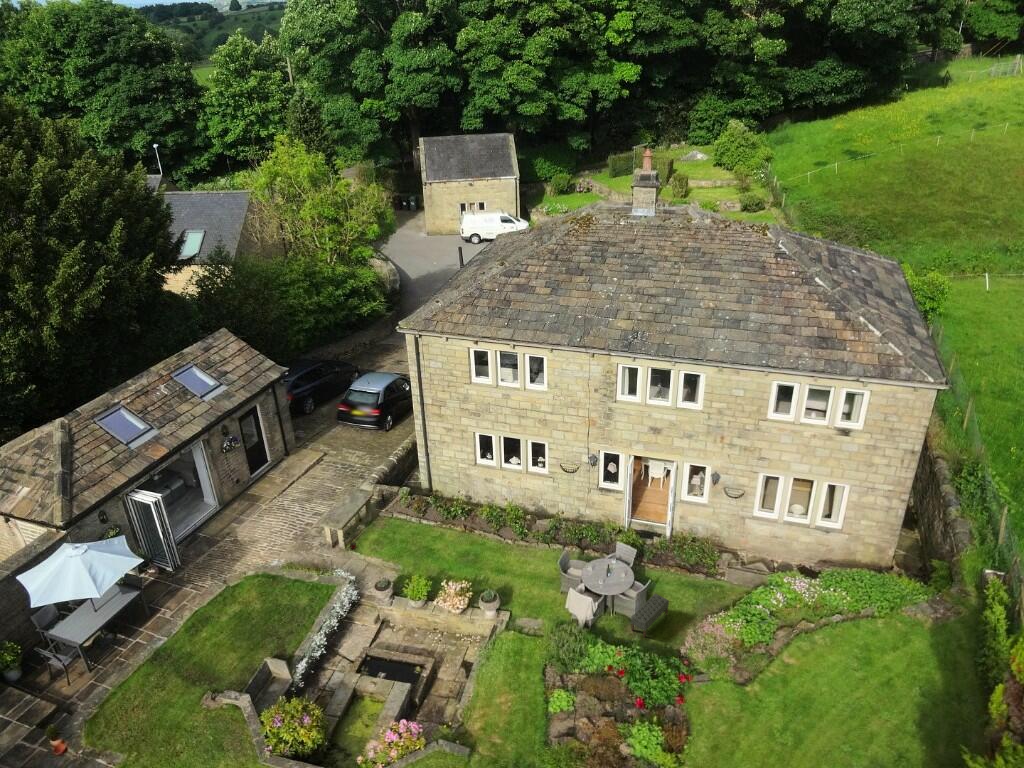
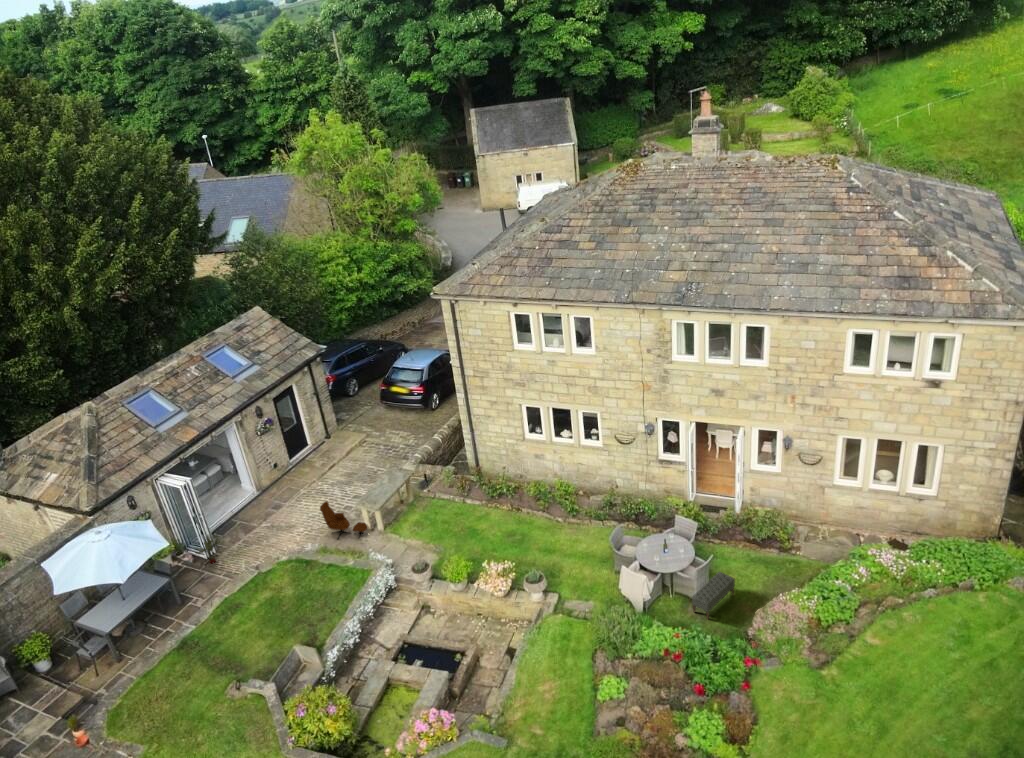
lounge chair: none [285,519,331,556] -> present [320,501,367,536]
potted tree: present [343,523,360,549] -> present [196,535,220,564]

